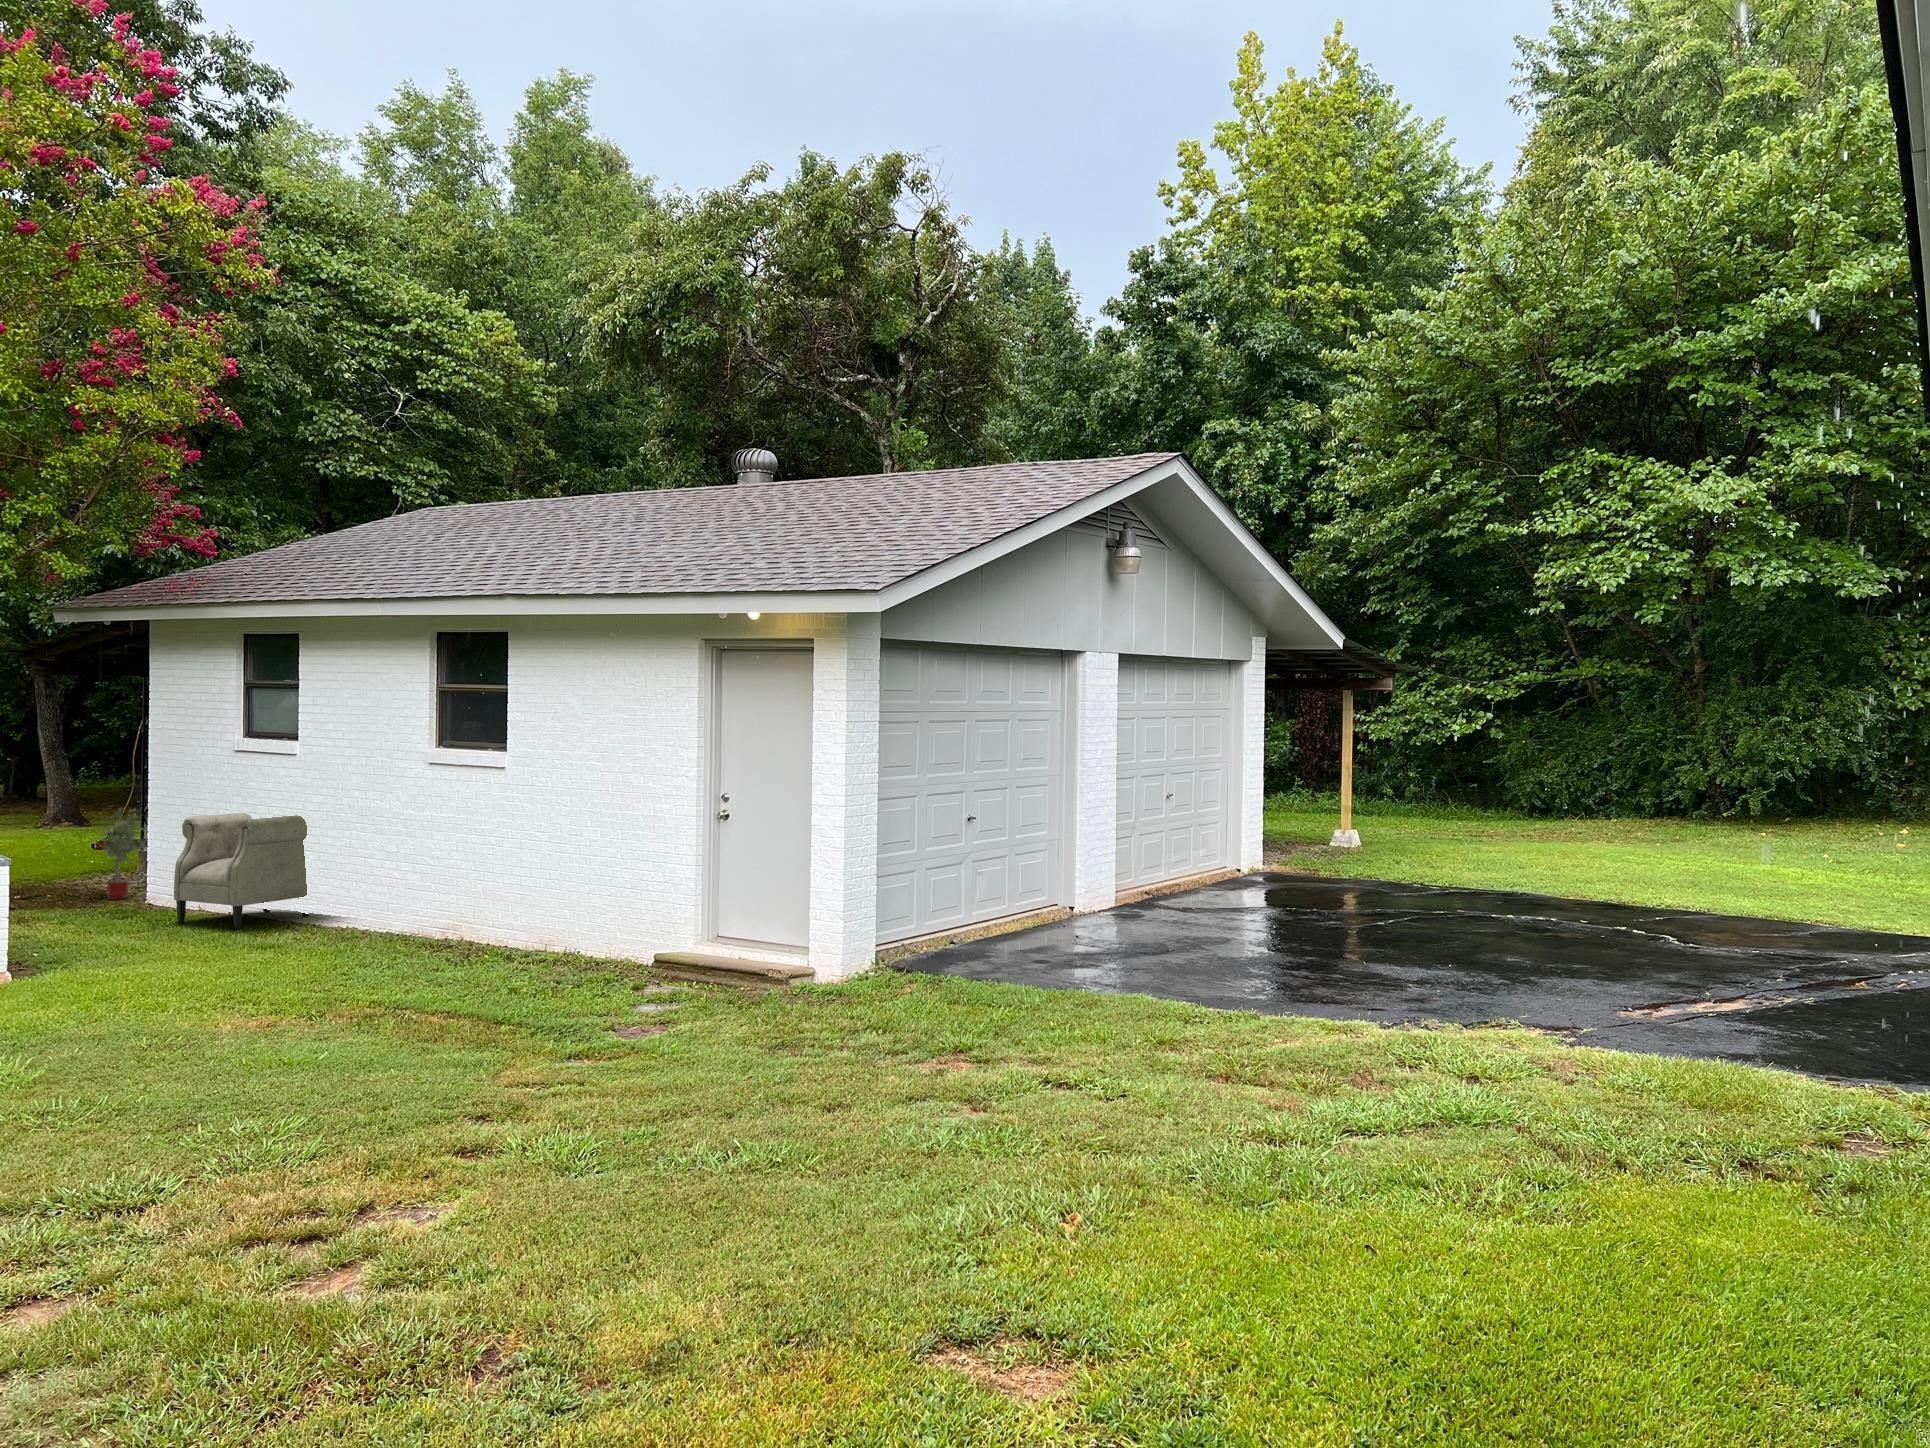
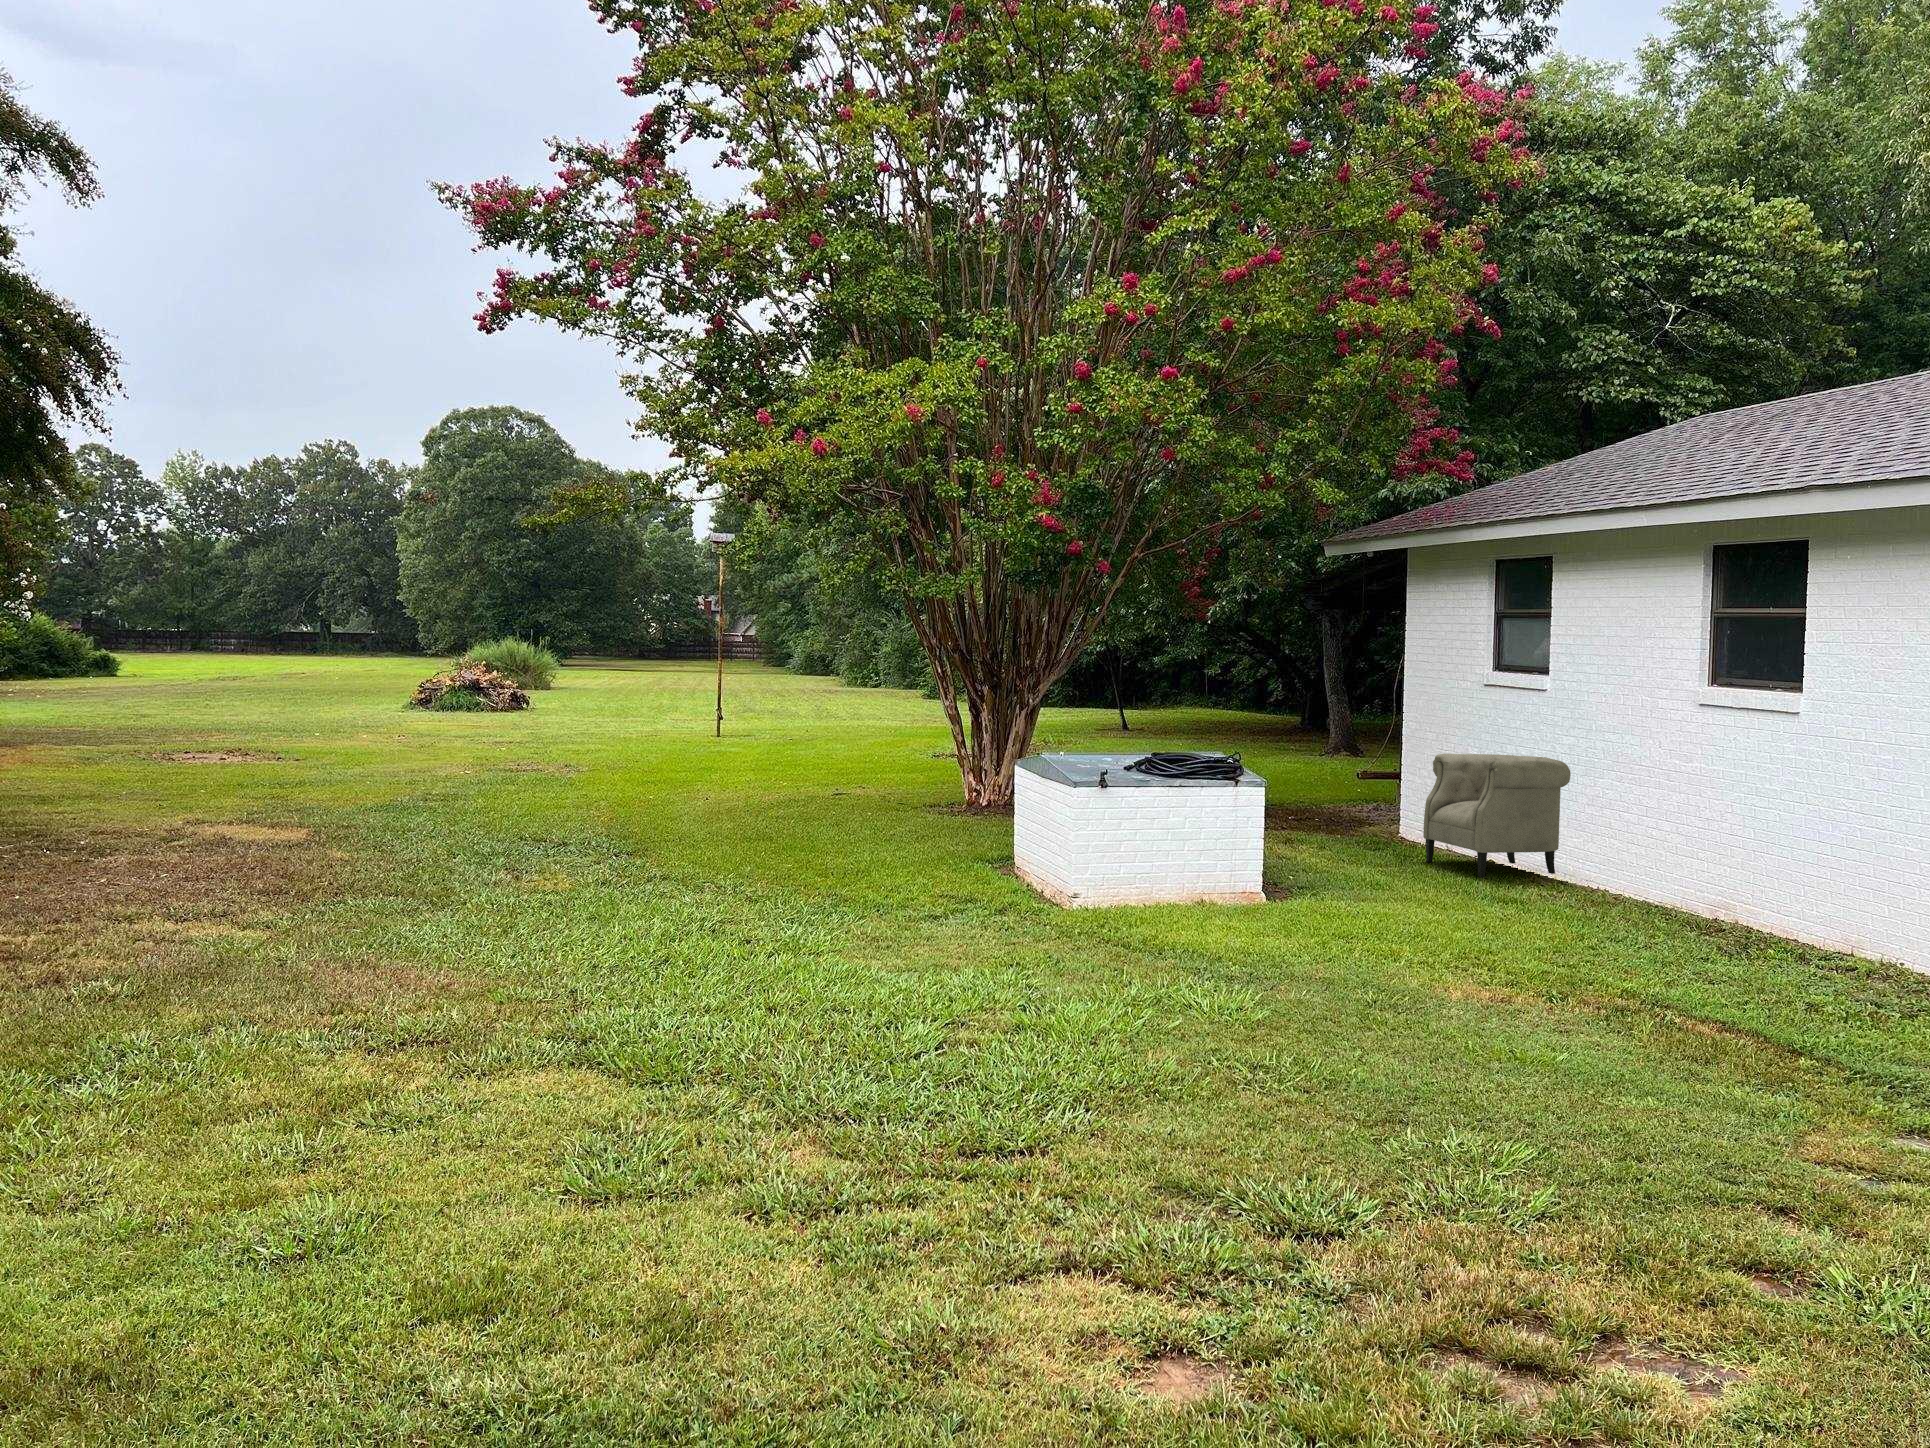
potted tree: present [103,808,146,900] -> none [1362,741,1414,831]

